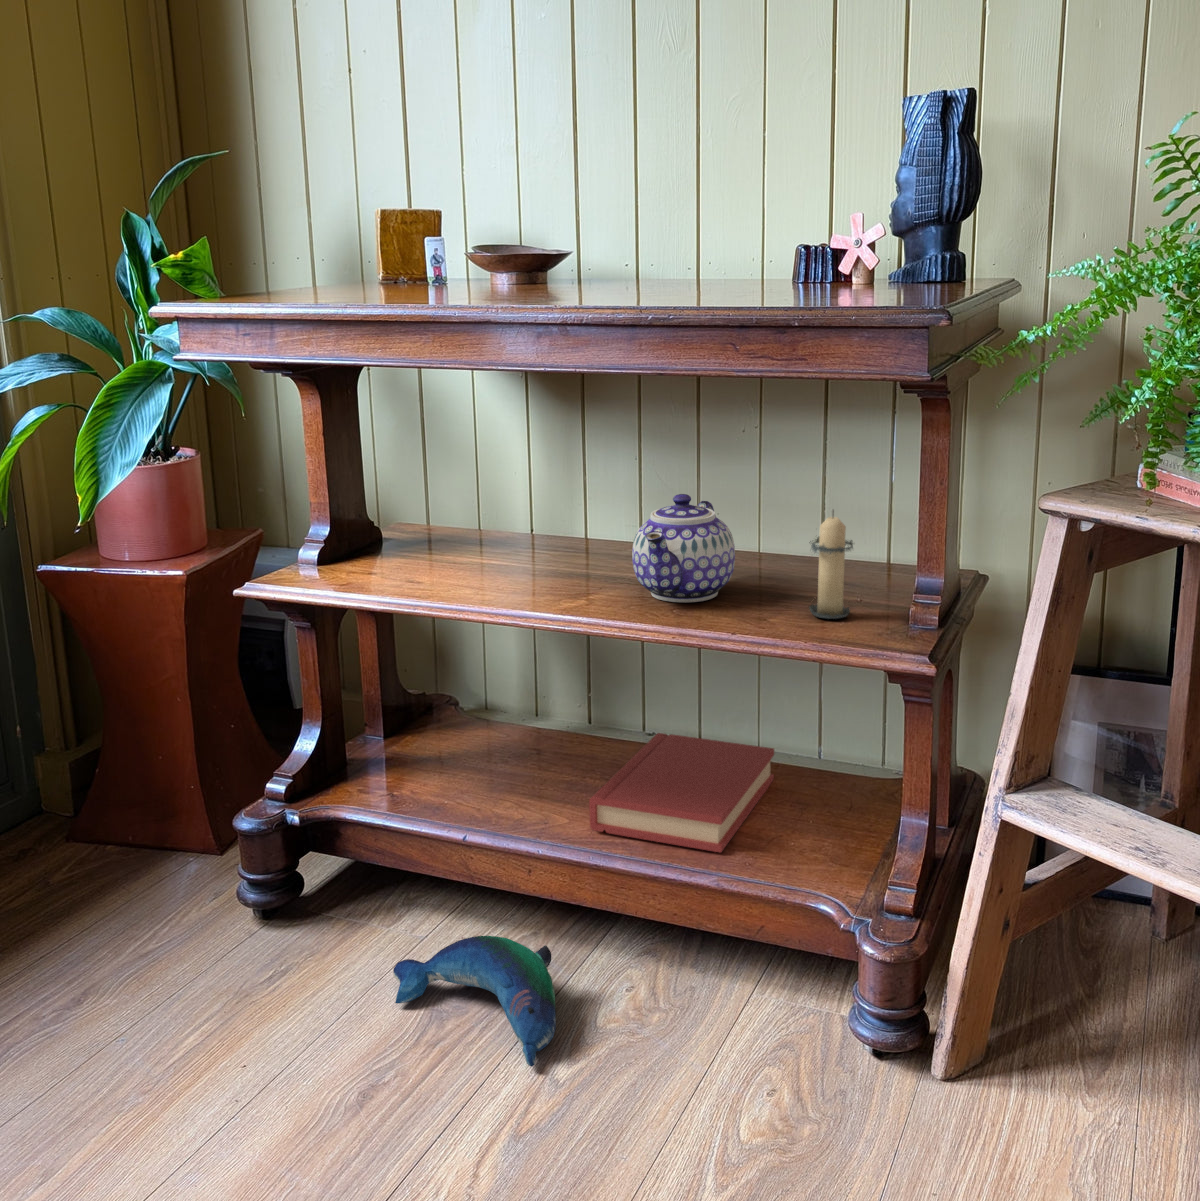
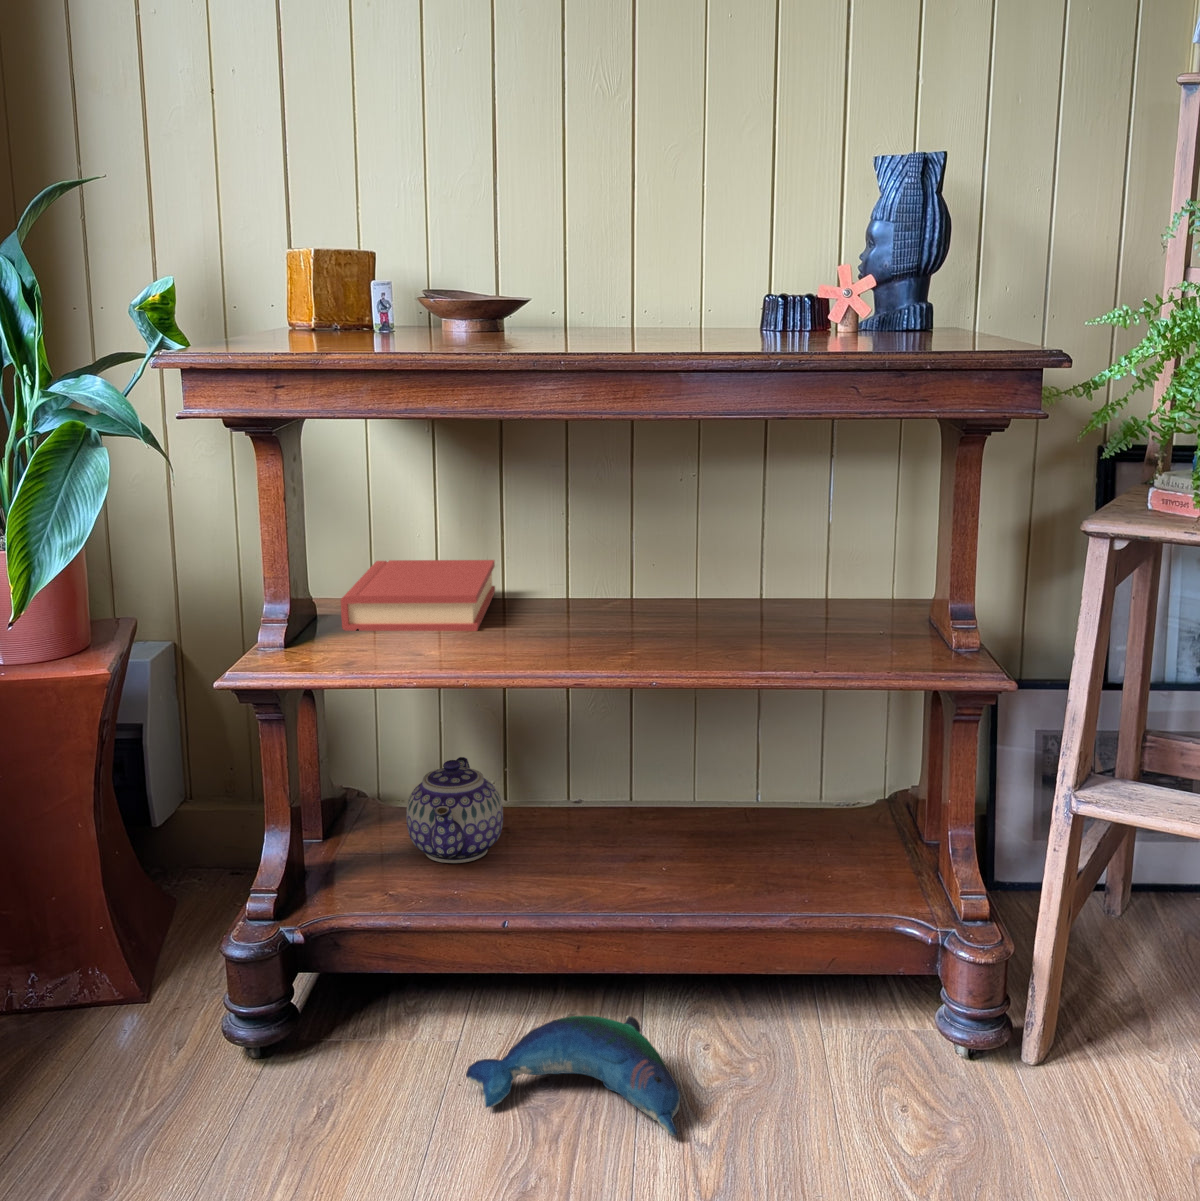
teapot: present [632,494,735,602] -> present [406,757,503,863]
candle: present [809,510,853,619] -> none [835,545,887,651]
hardback book: present [589,733,774,852] -> present [341,560,495,631]

